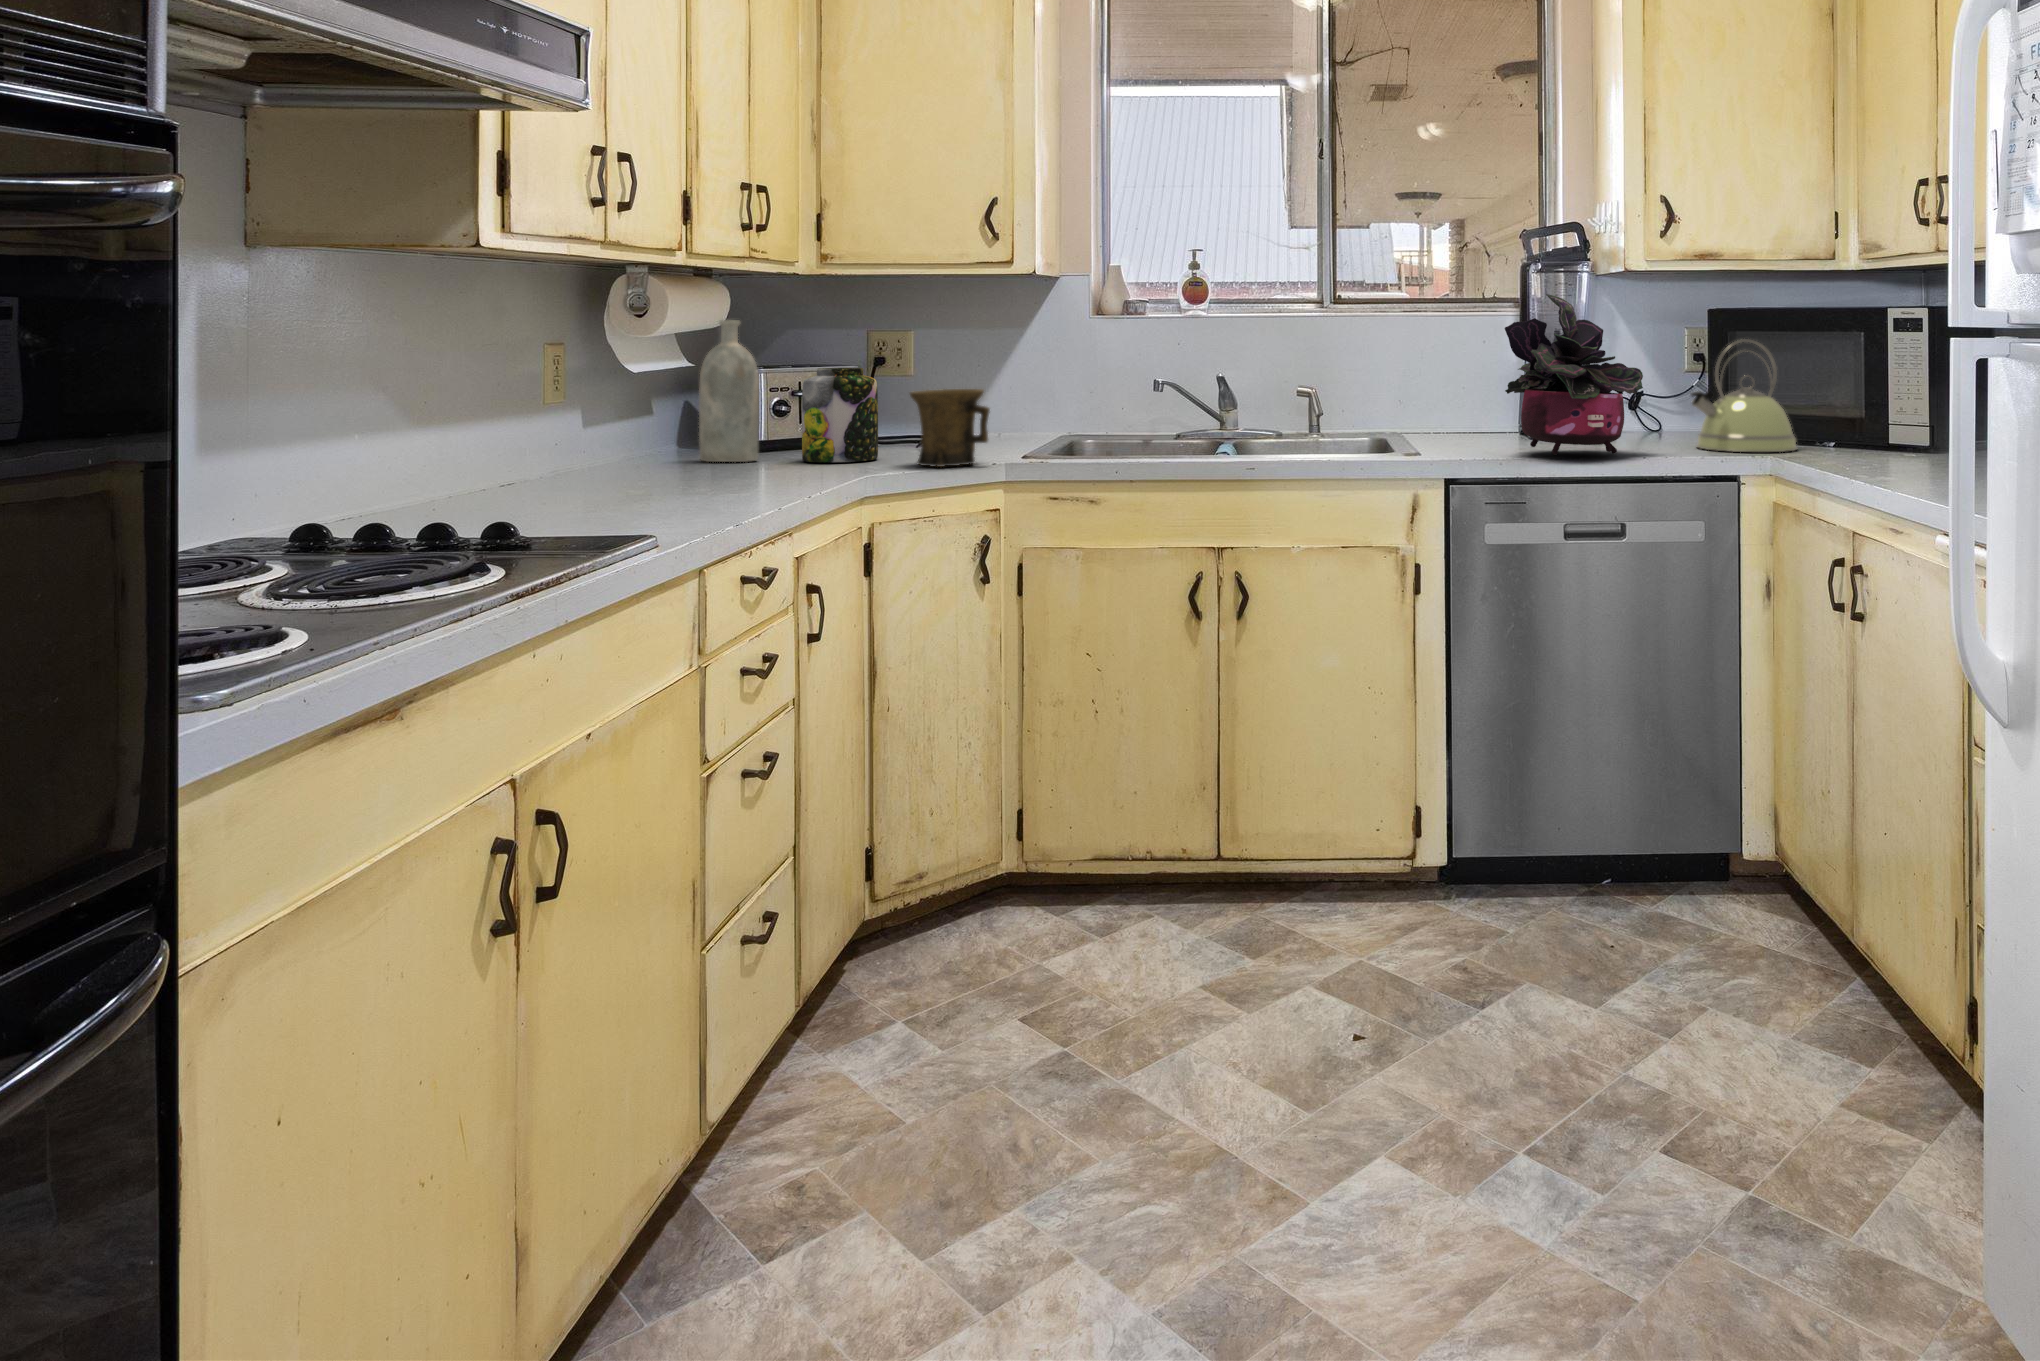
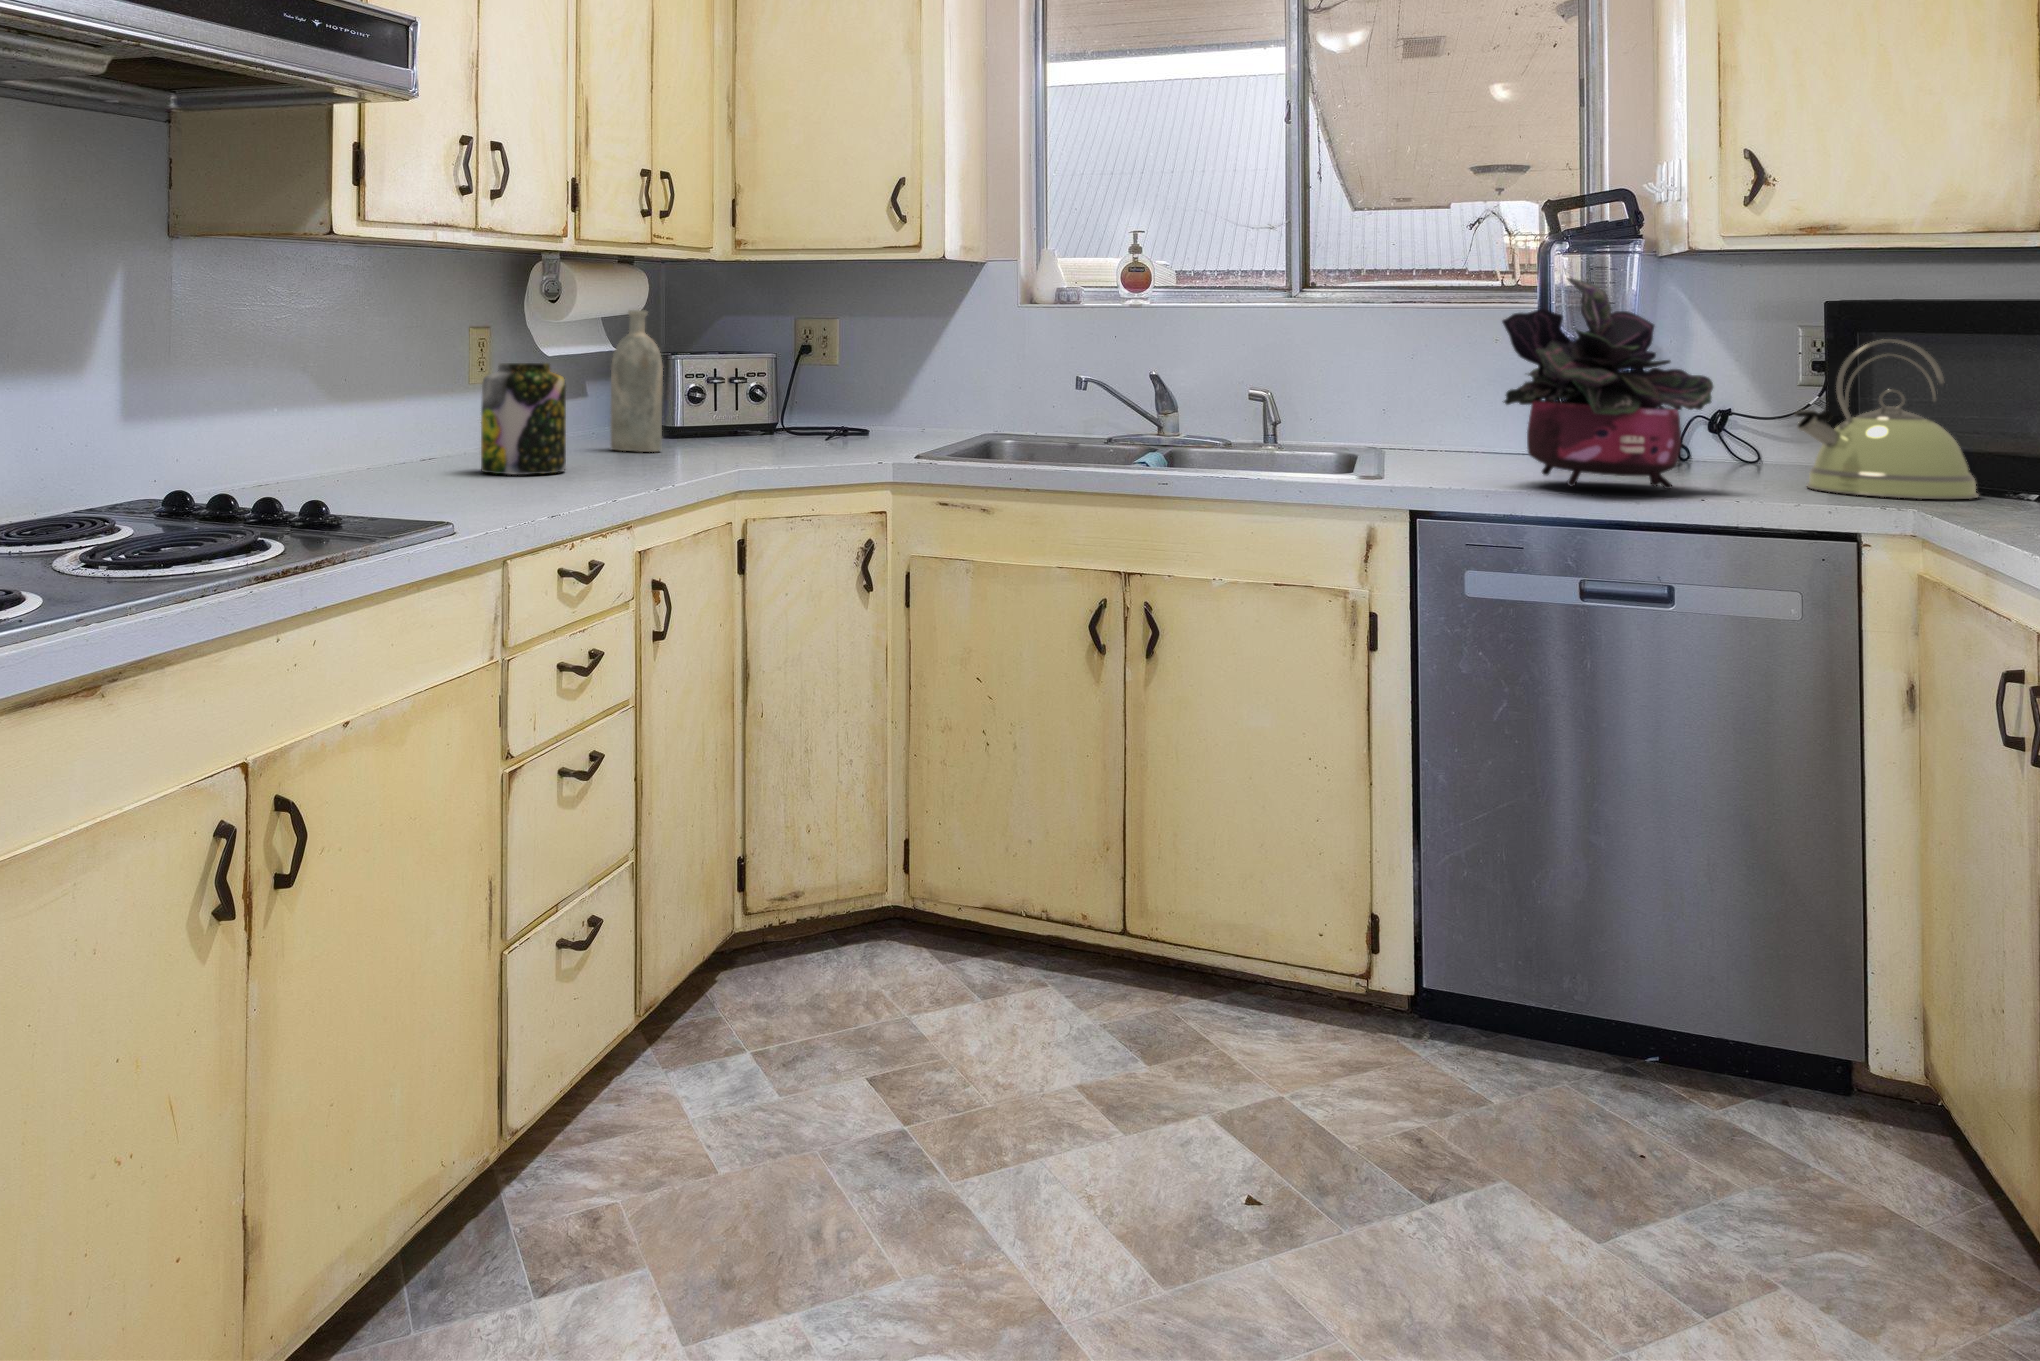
jar: present [802,368,878,463] -> present [481,363,566,475]
mug: present [910,389,990,467] -> none [793,384,872,466]

